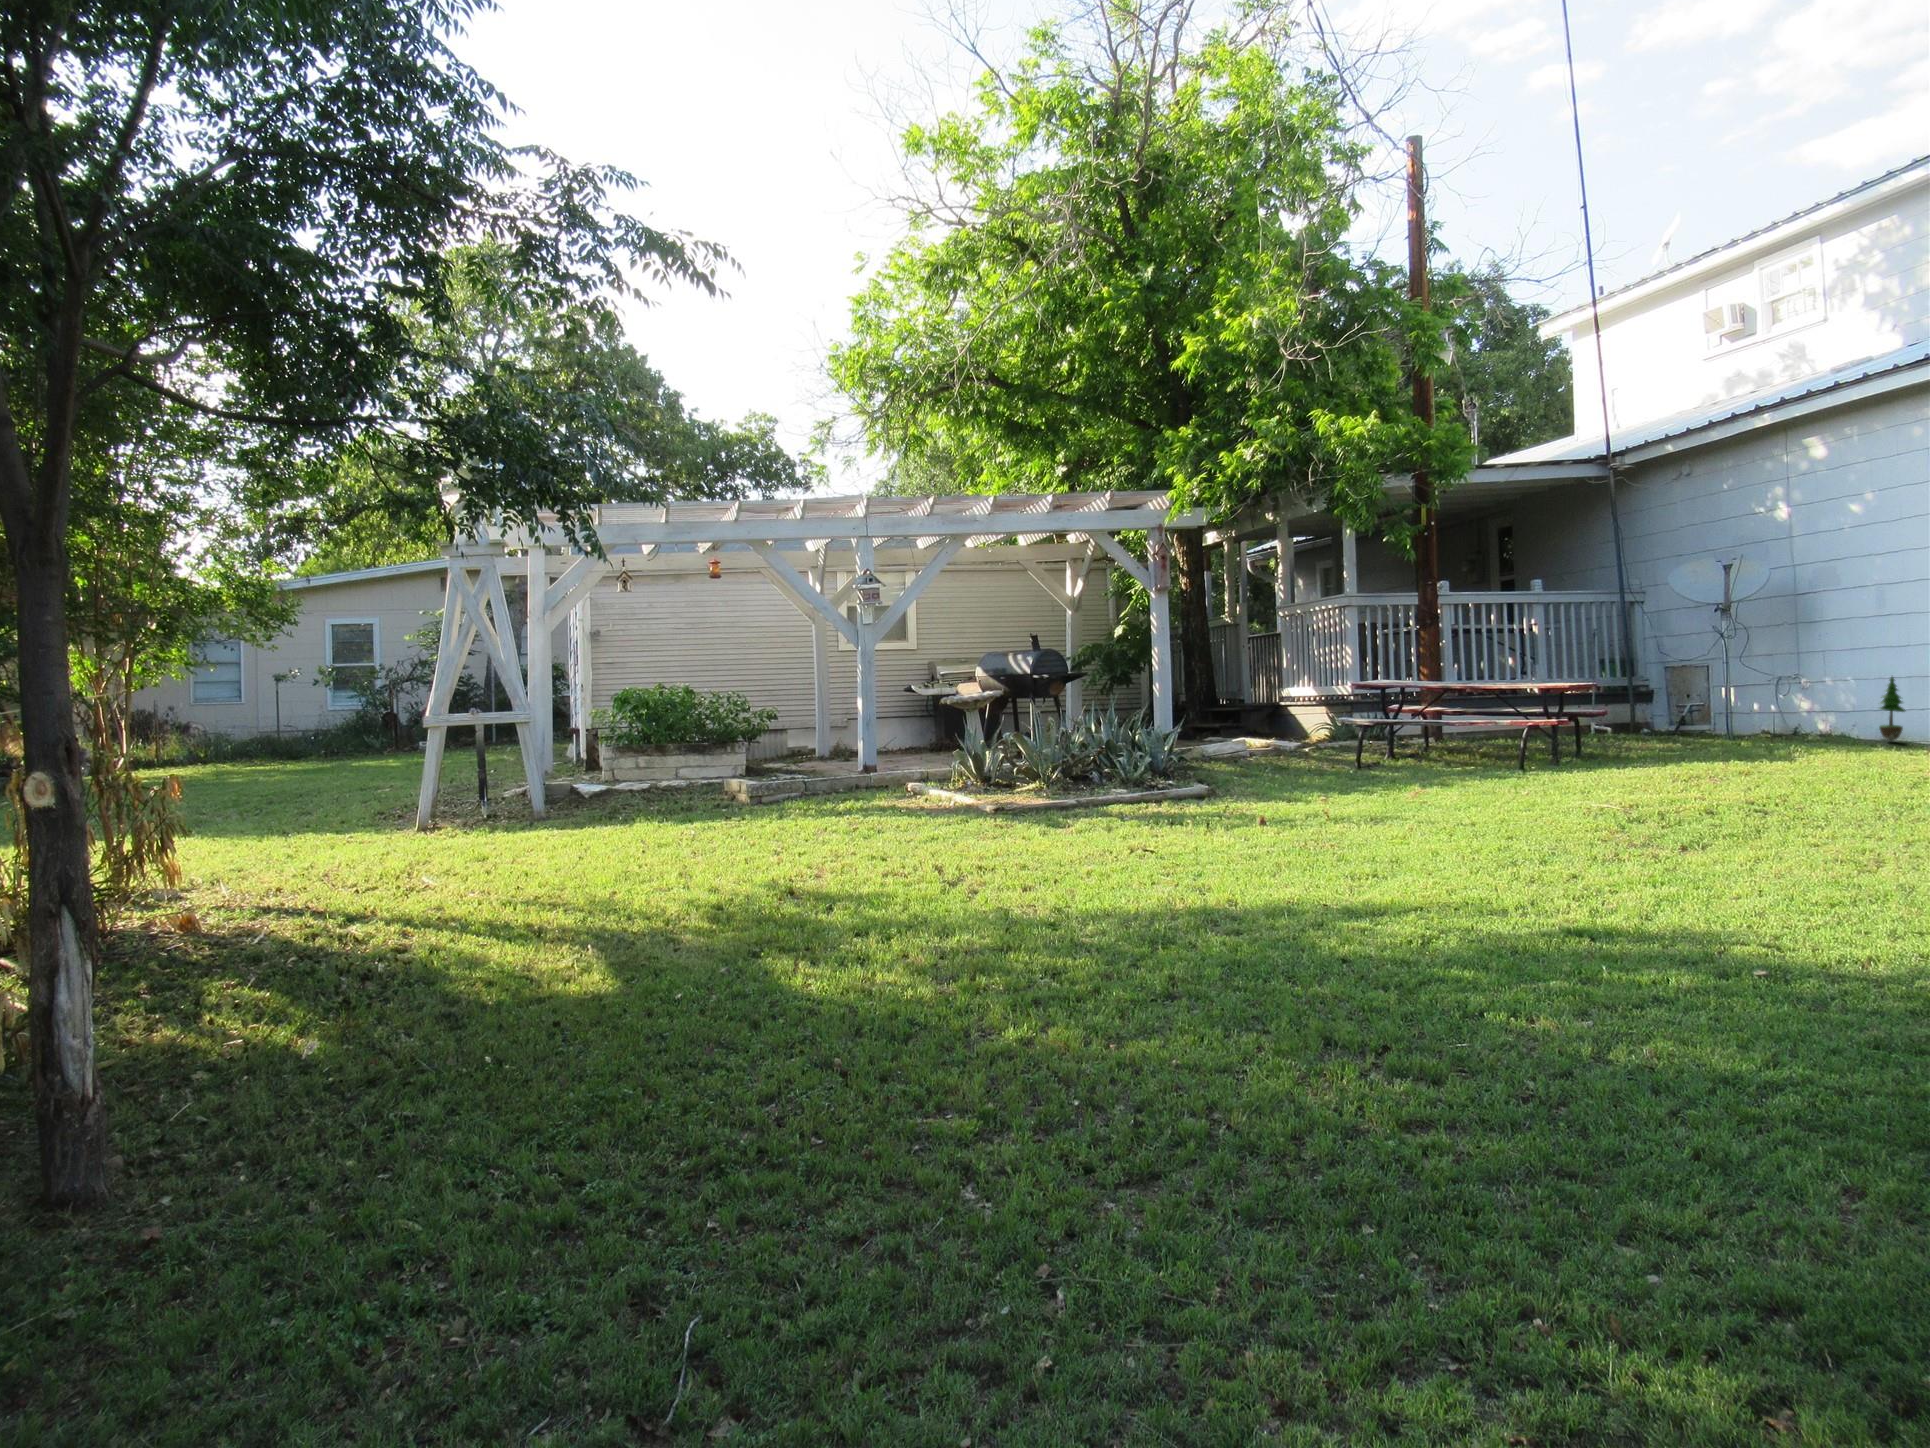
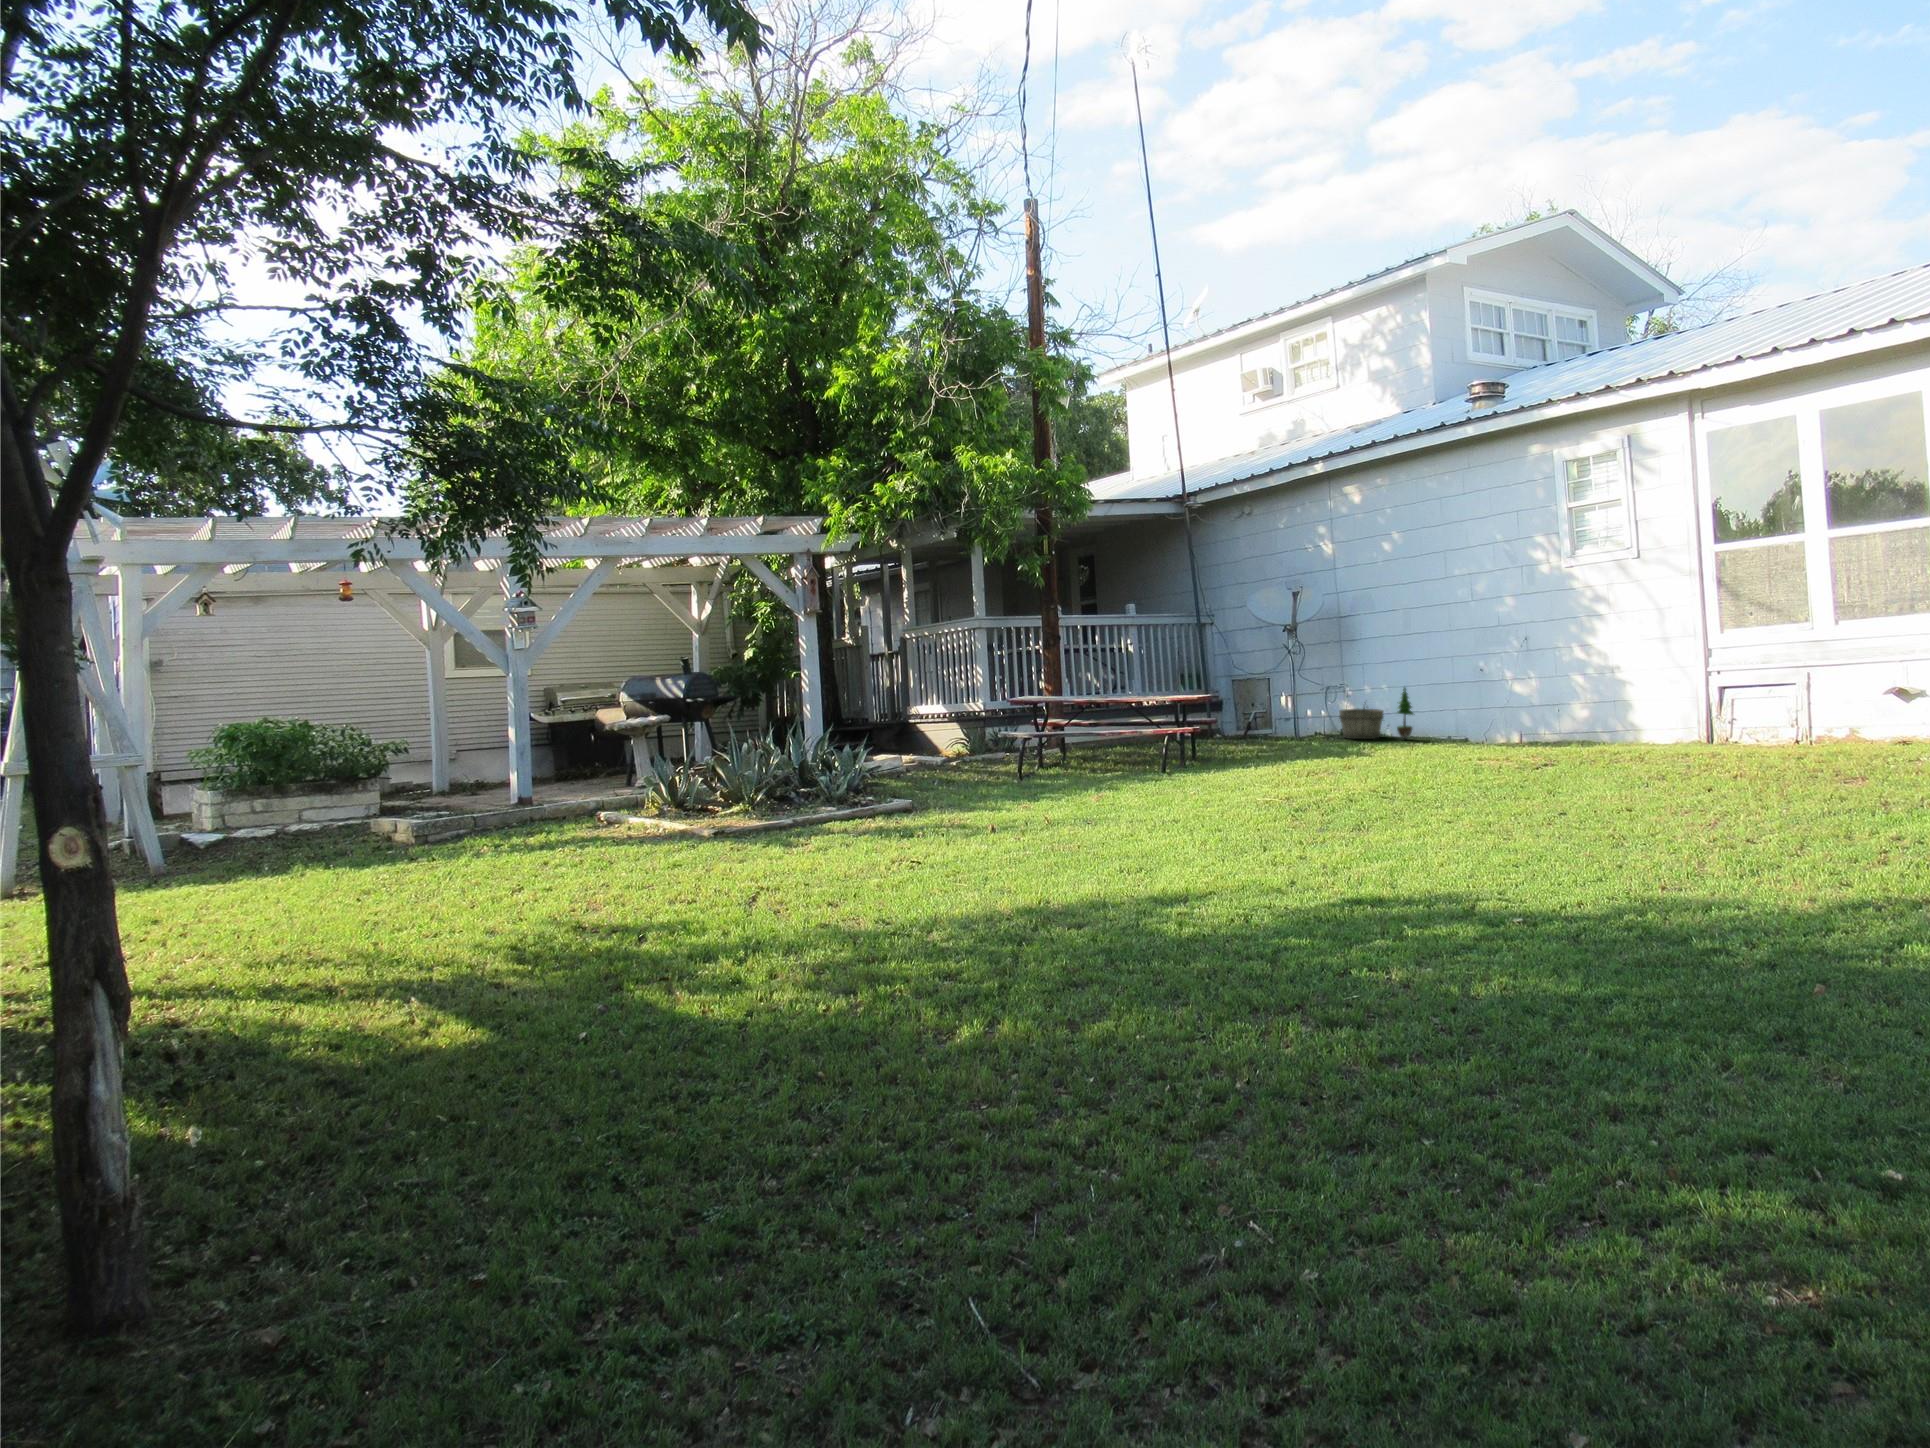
wooden bucket: none [1795,692,1863,740] -> present [1339,708,1384,739]

